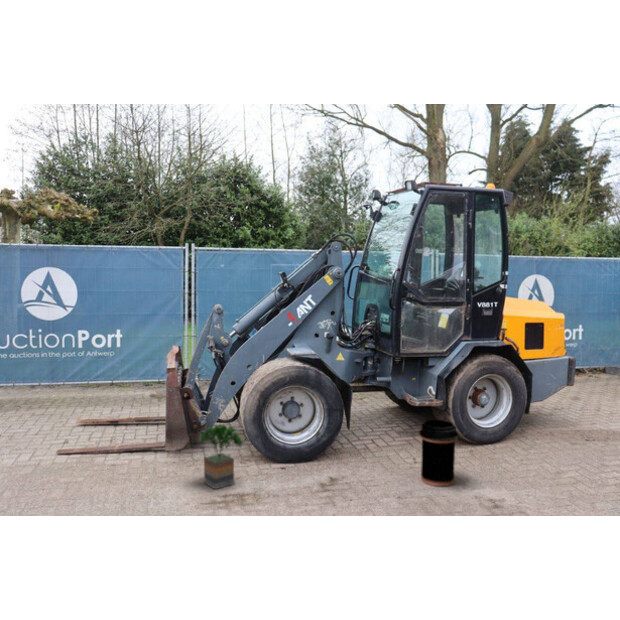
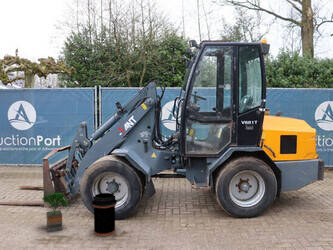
trash can: present [420,420,458,486] -> present [92,193,117,236]

